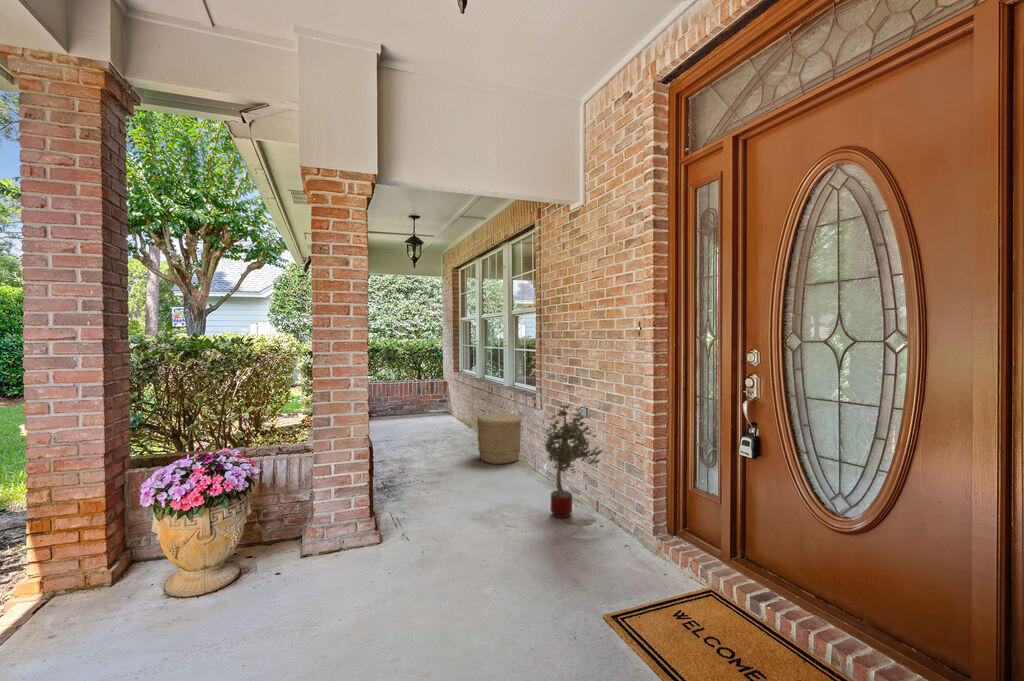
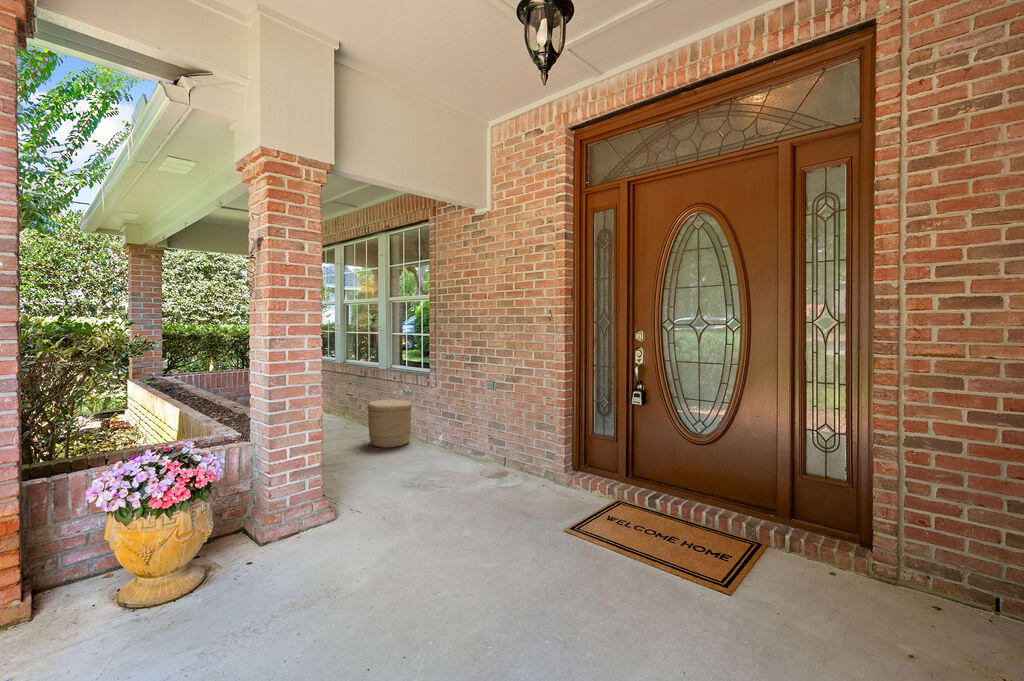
potted tree: present [545,405,602,518] -> none [459,381,517,478]

